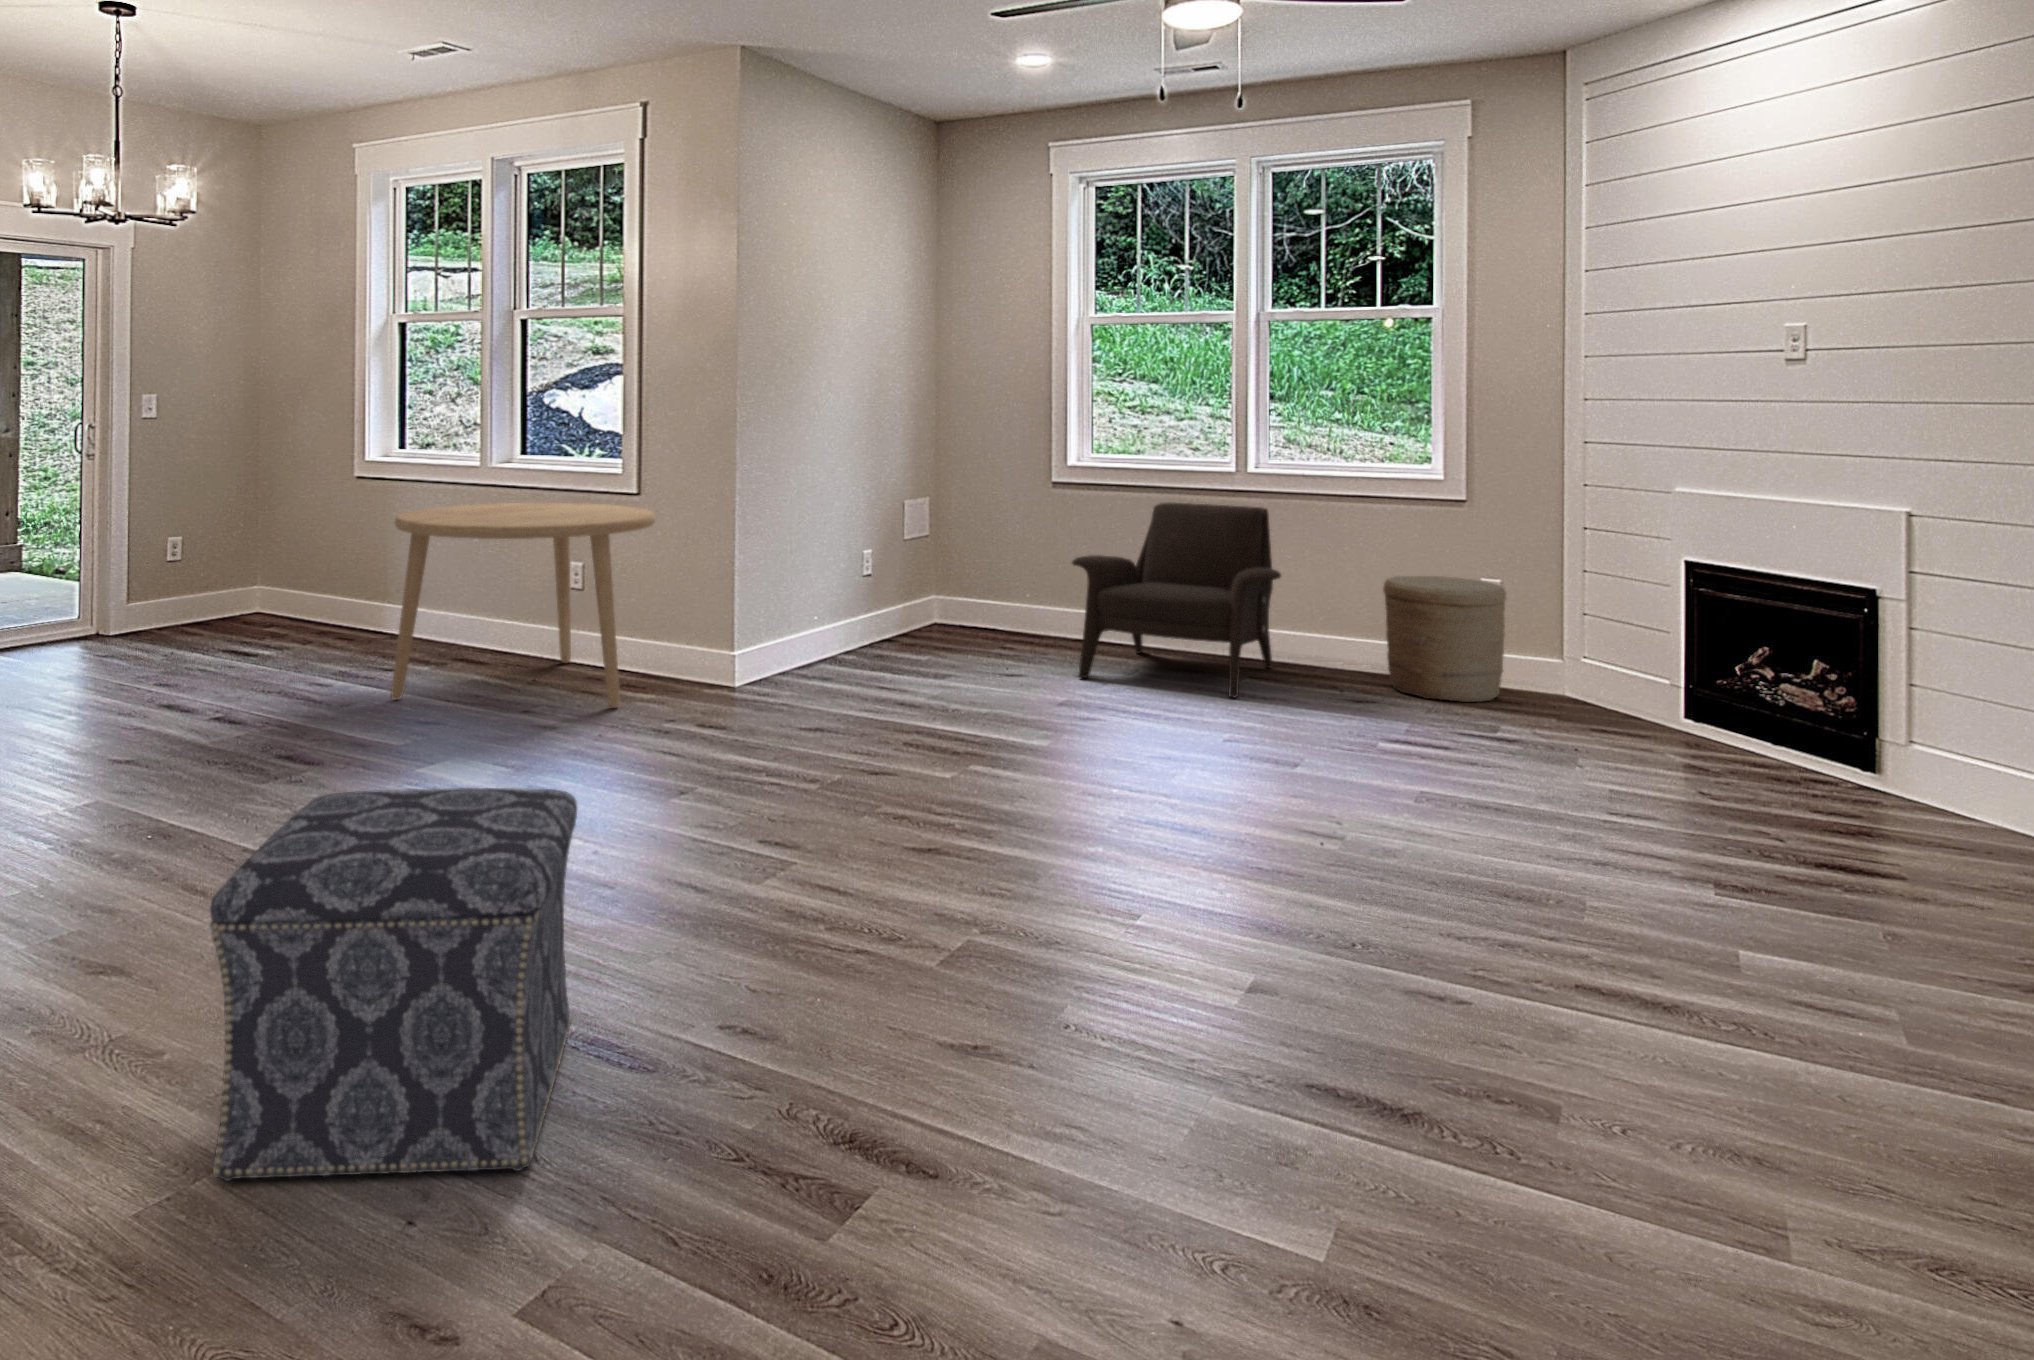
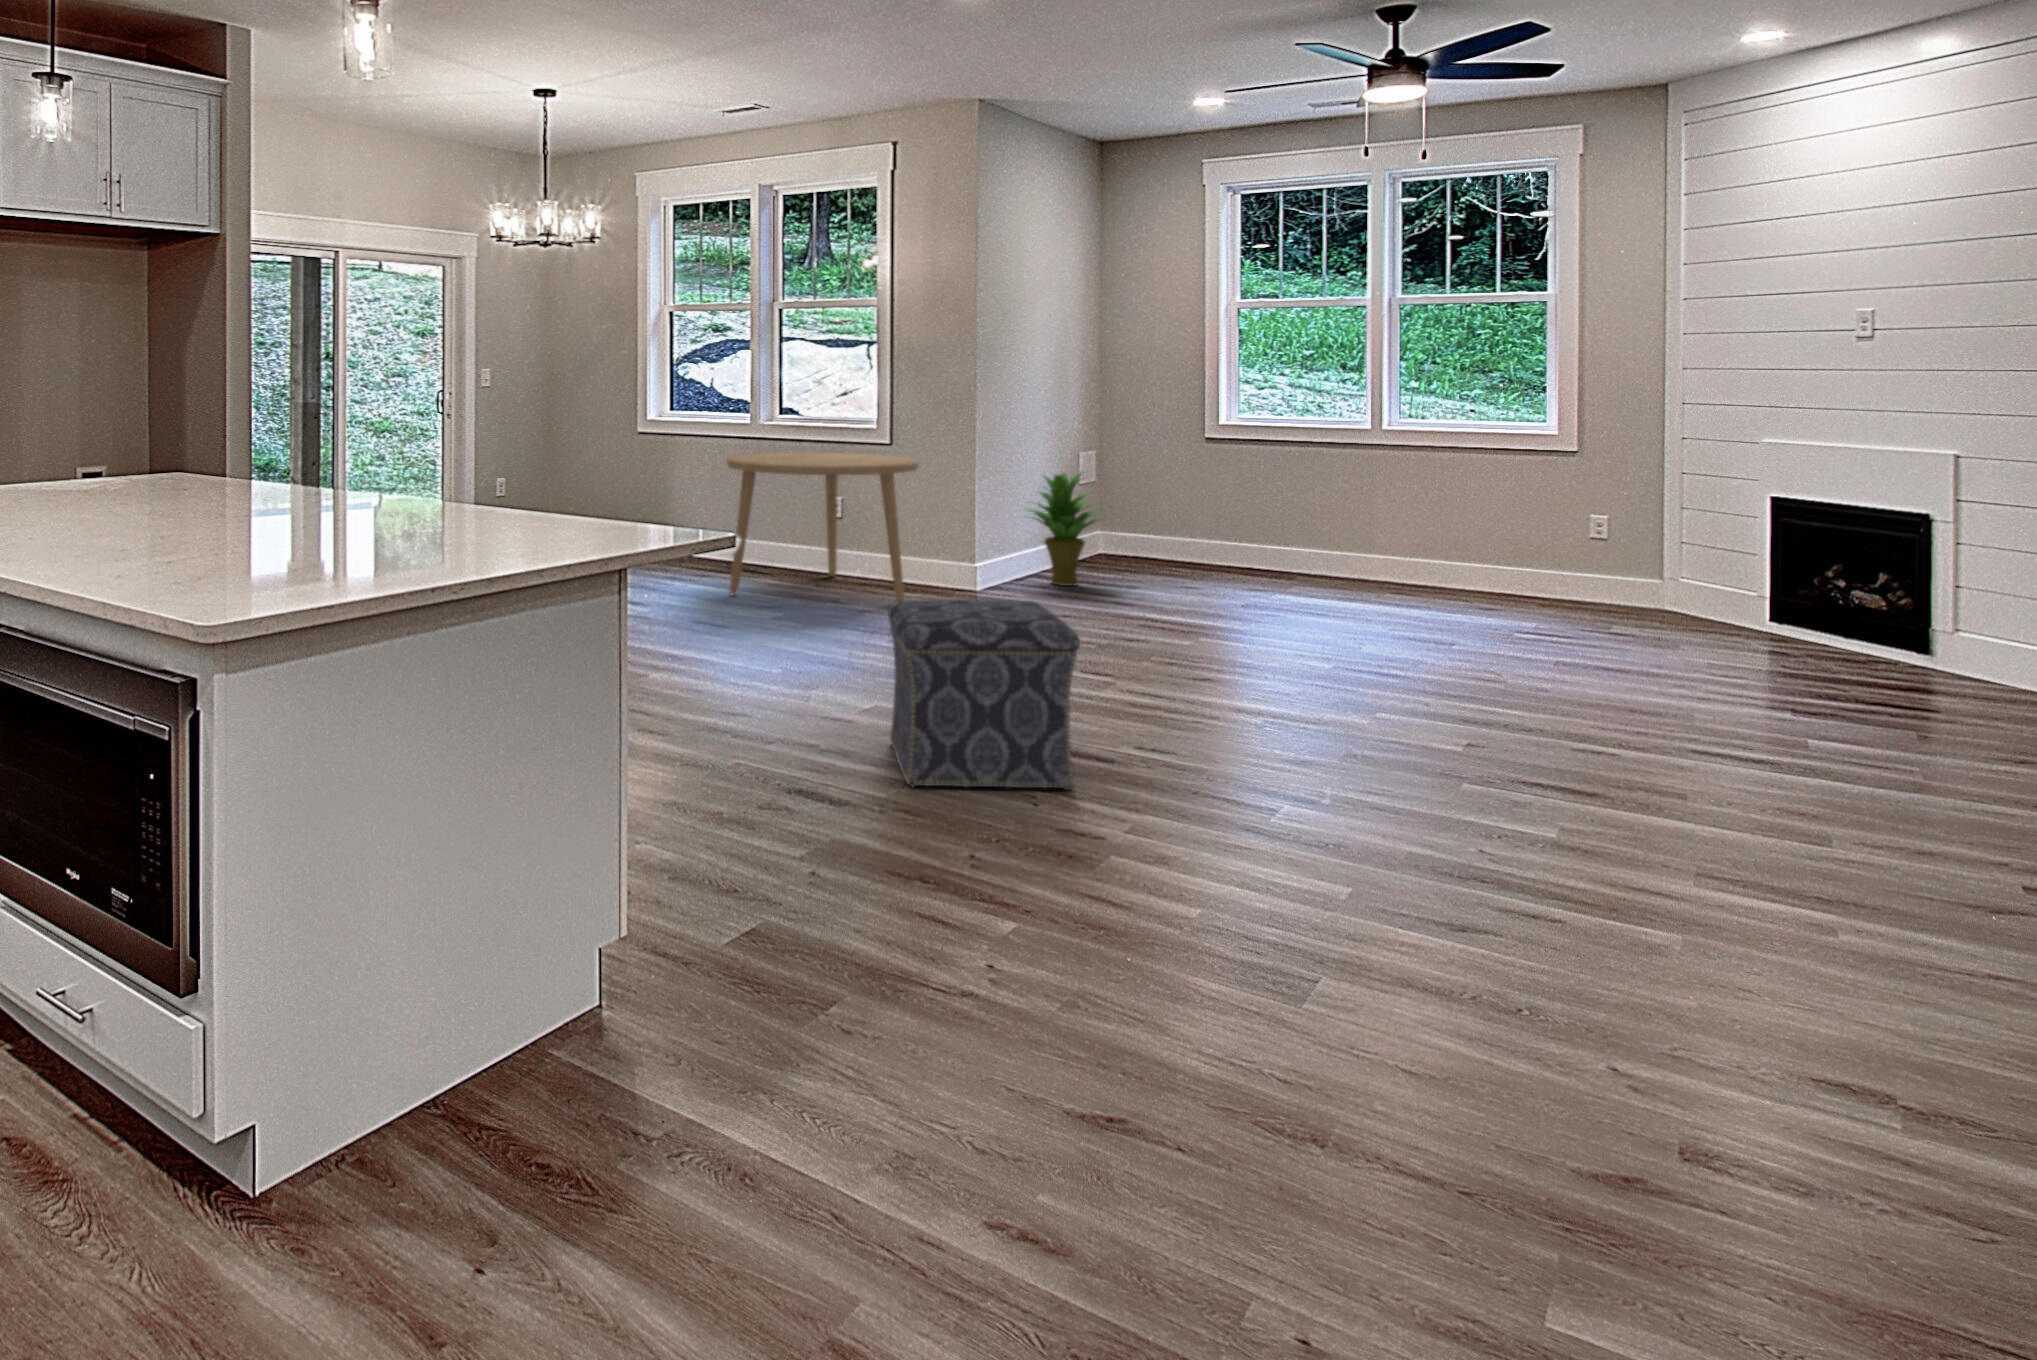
armchair: present [1072,502,1281,697] -> none [1240,456,1420,606]
potted plant: none [804,526,912,673] -> present [1026,473,1098,586]
woven basket: present [1383,576,1507,702] -> none [1508,514,1615,612]

